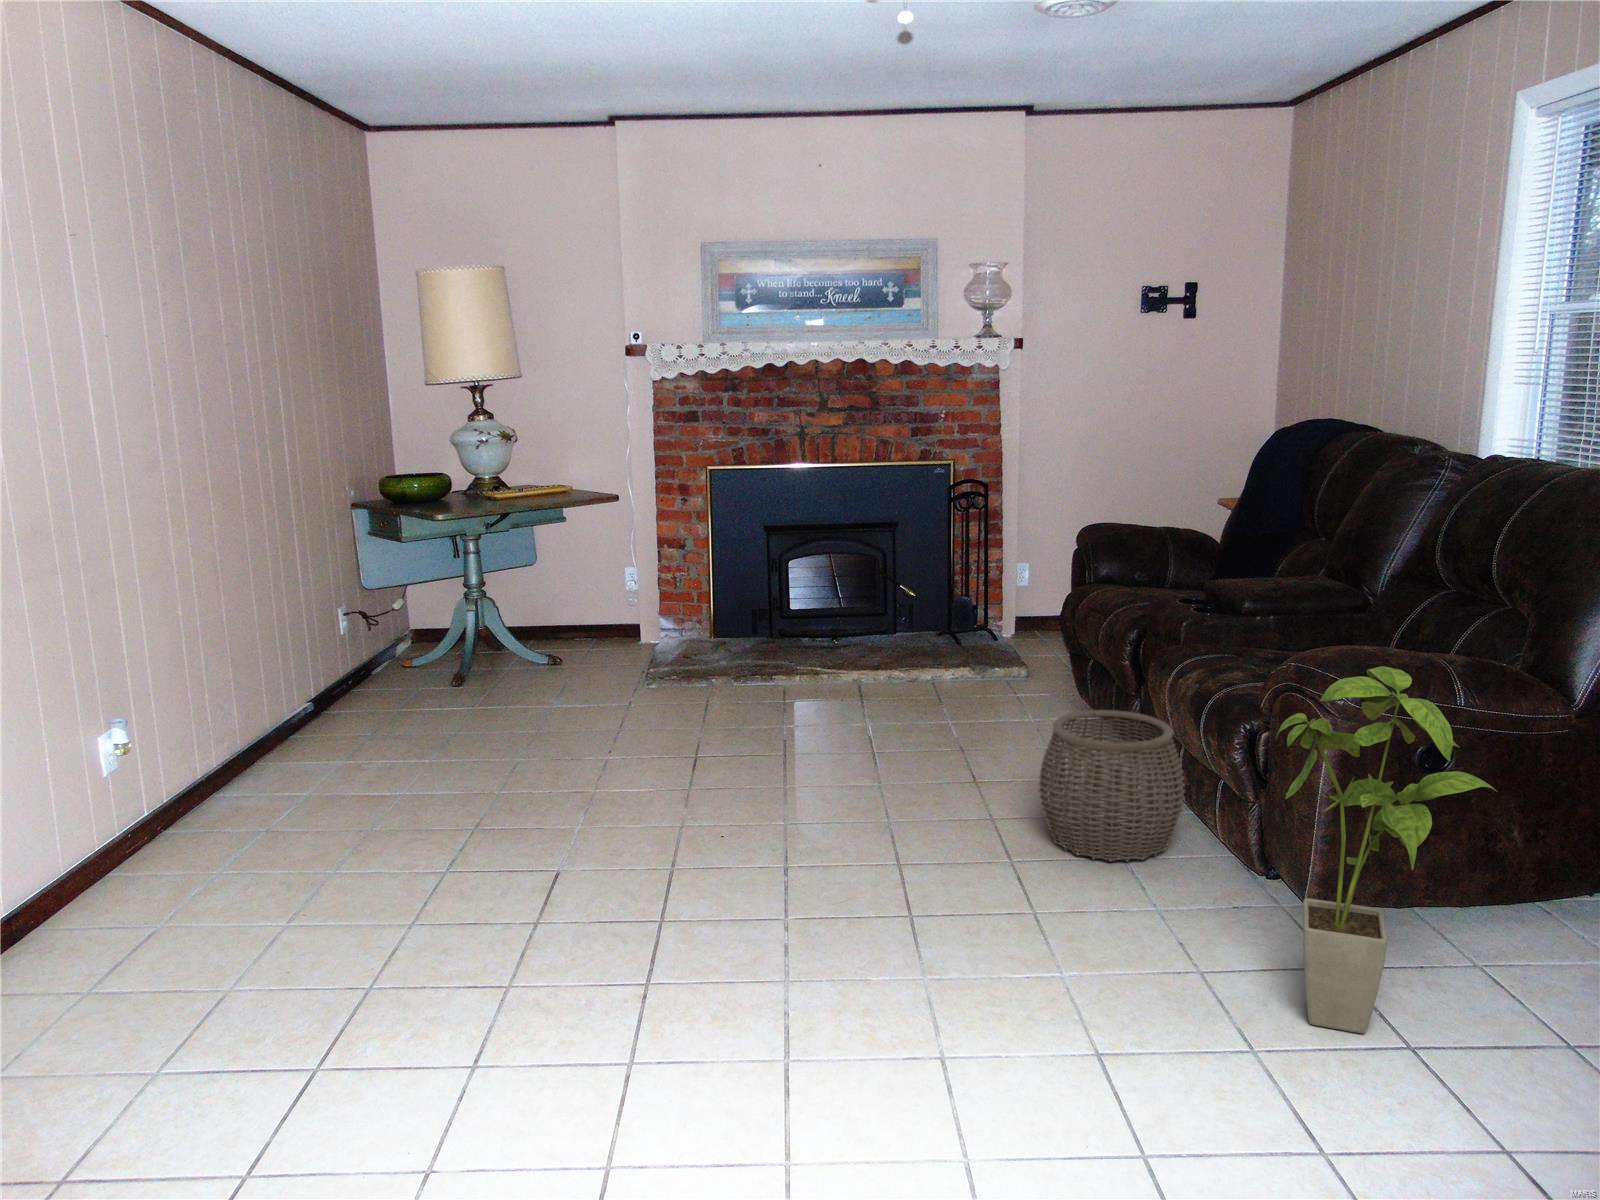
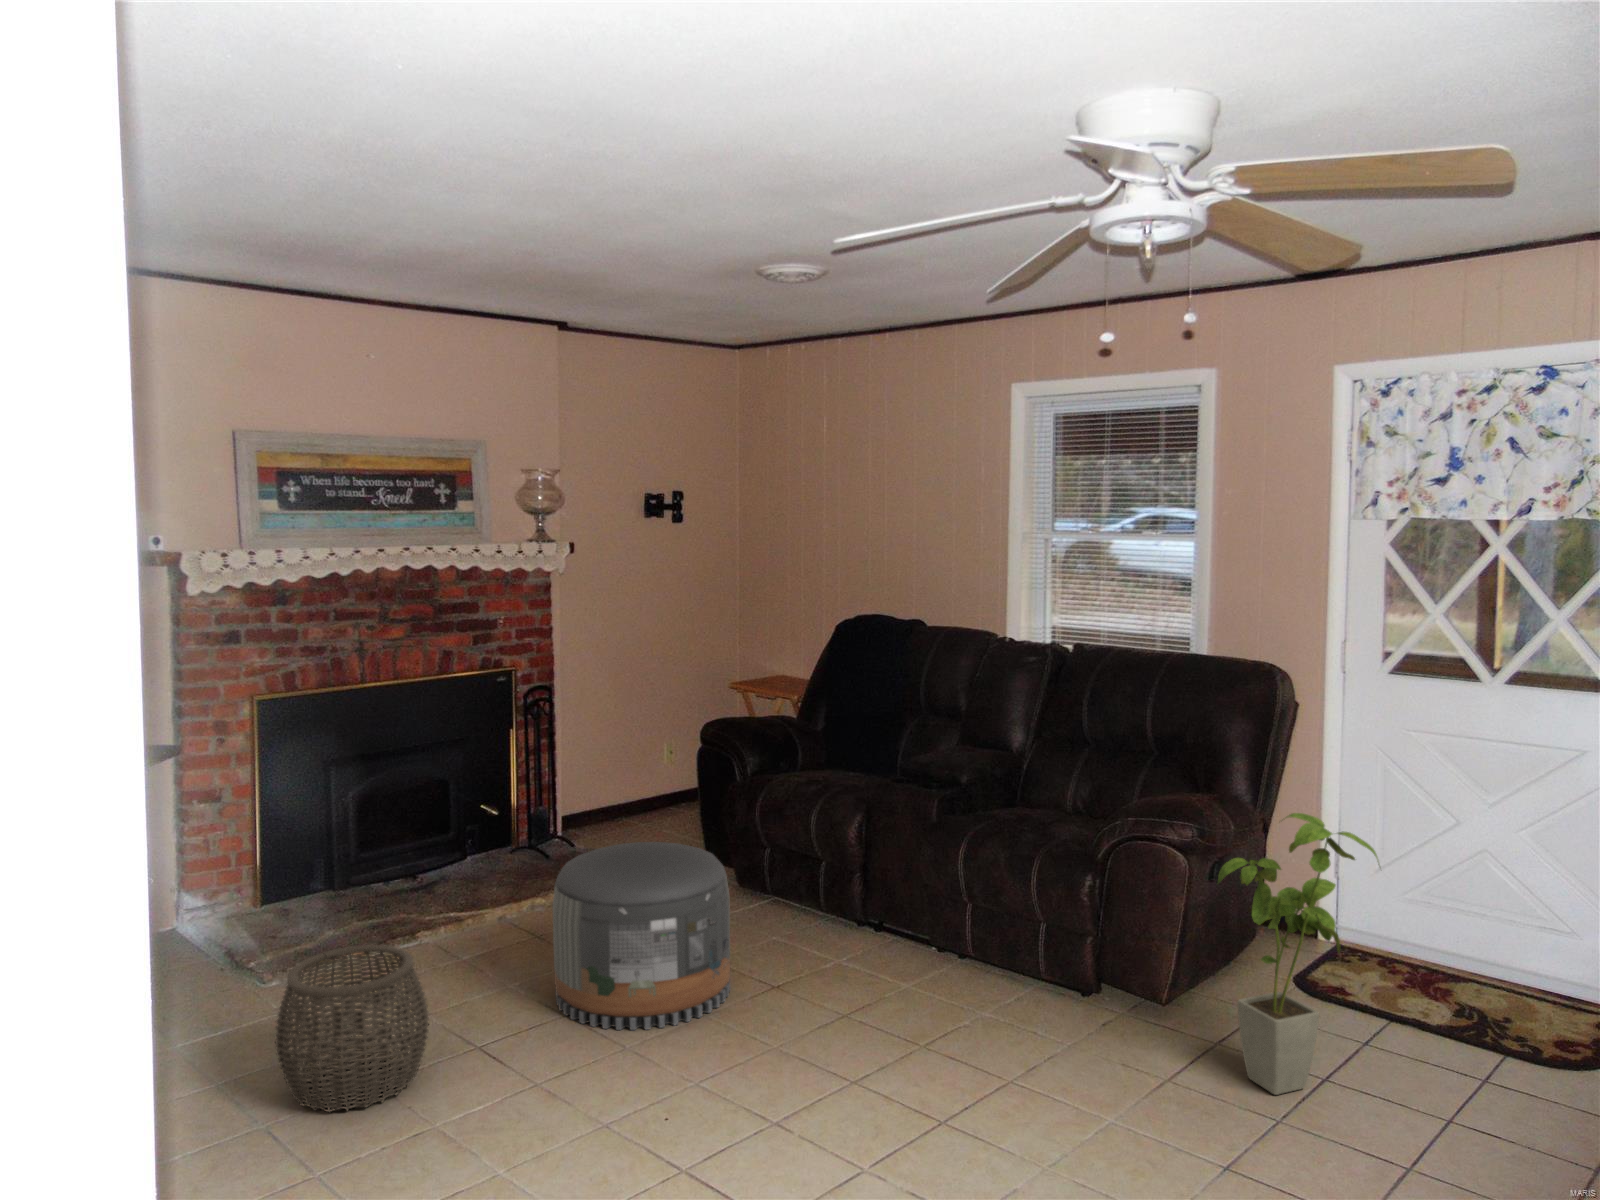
pouf: none [779,617,945,782] -> present [553,842,730,1030]
woven basket: present [1039,710,1185,862] -> present [275,945,429,1112]

